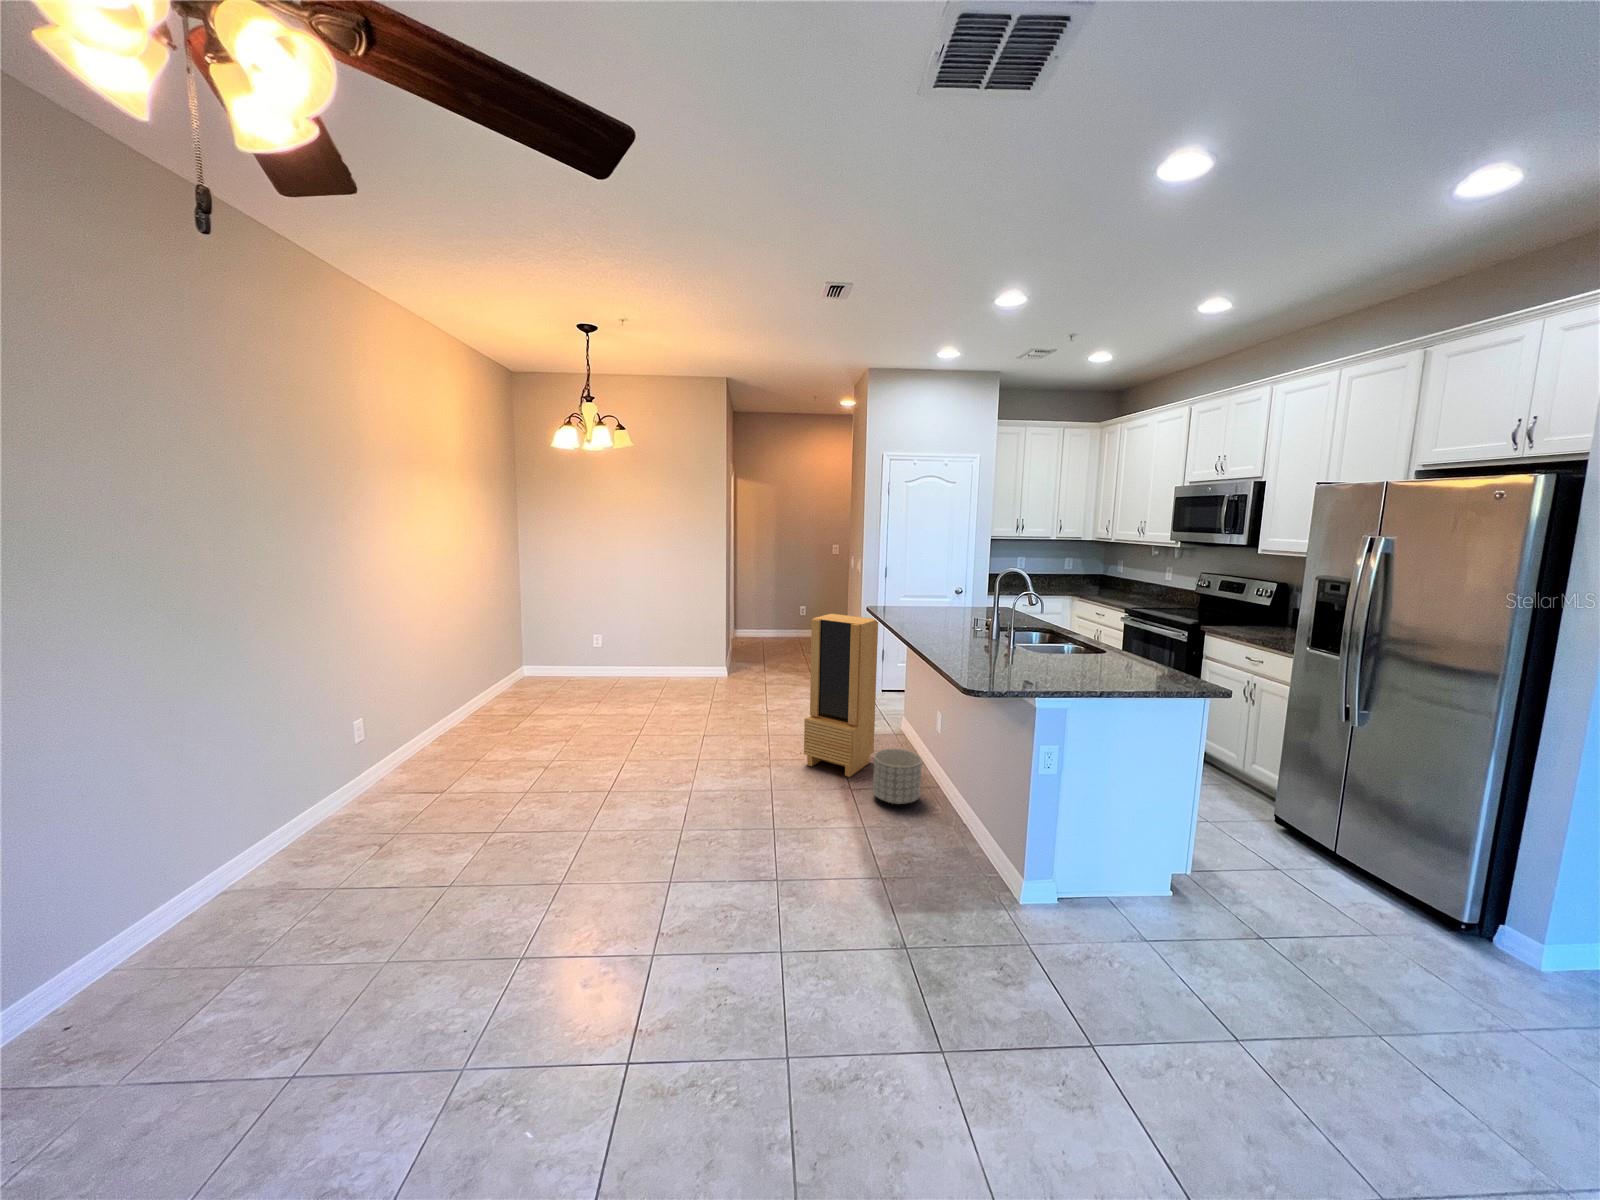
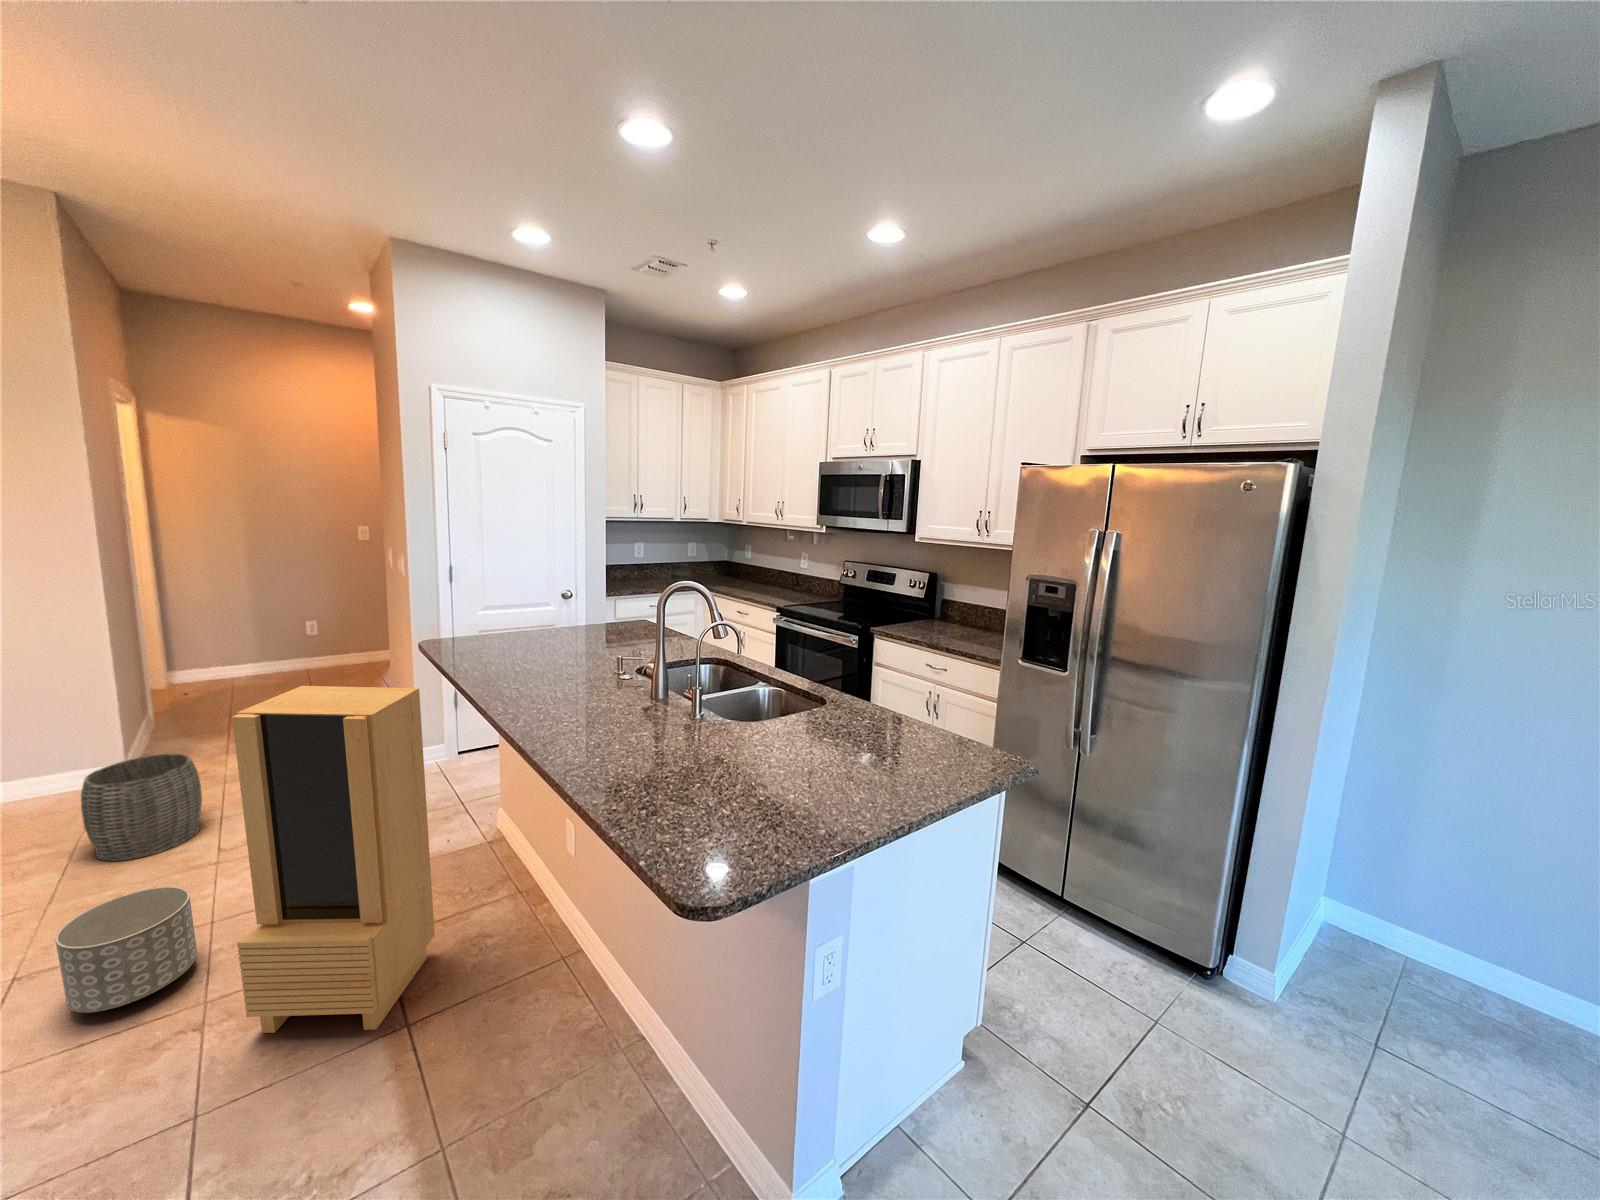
woven basket: none [732,656,770,702] -> present [81,754,202,861]
planter: present [873,749,922,804] -> present [55,887,197,1013]

